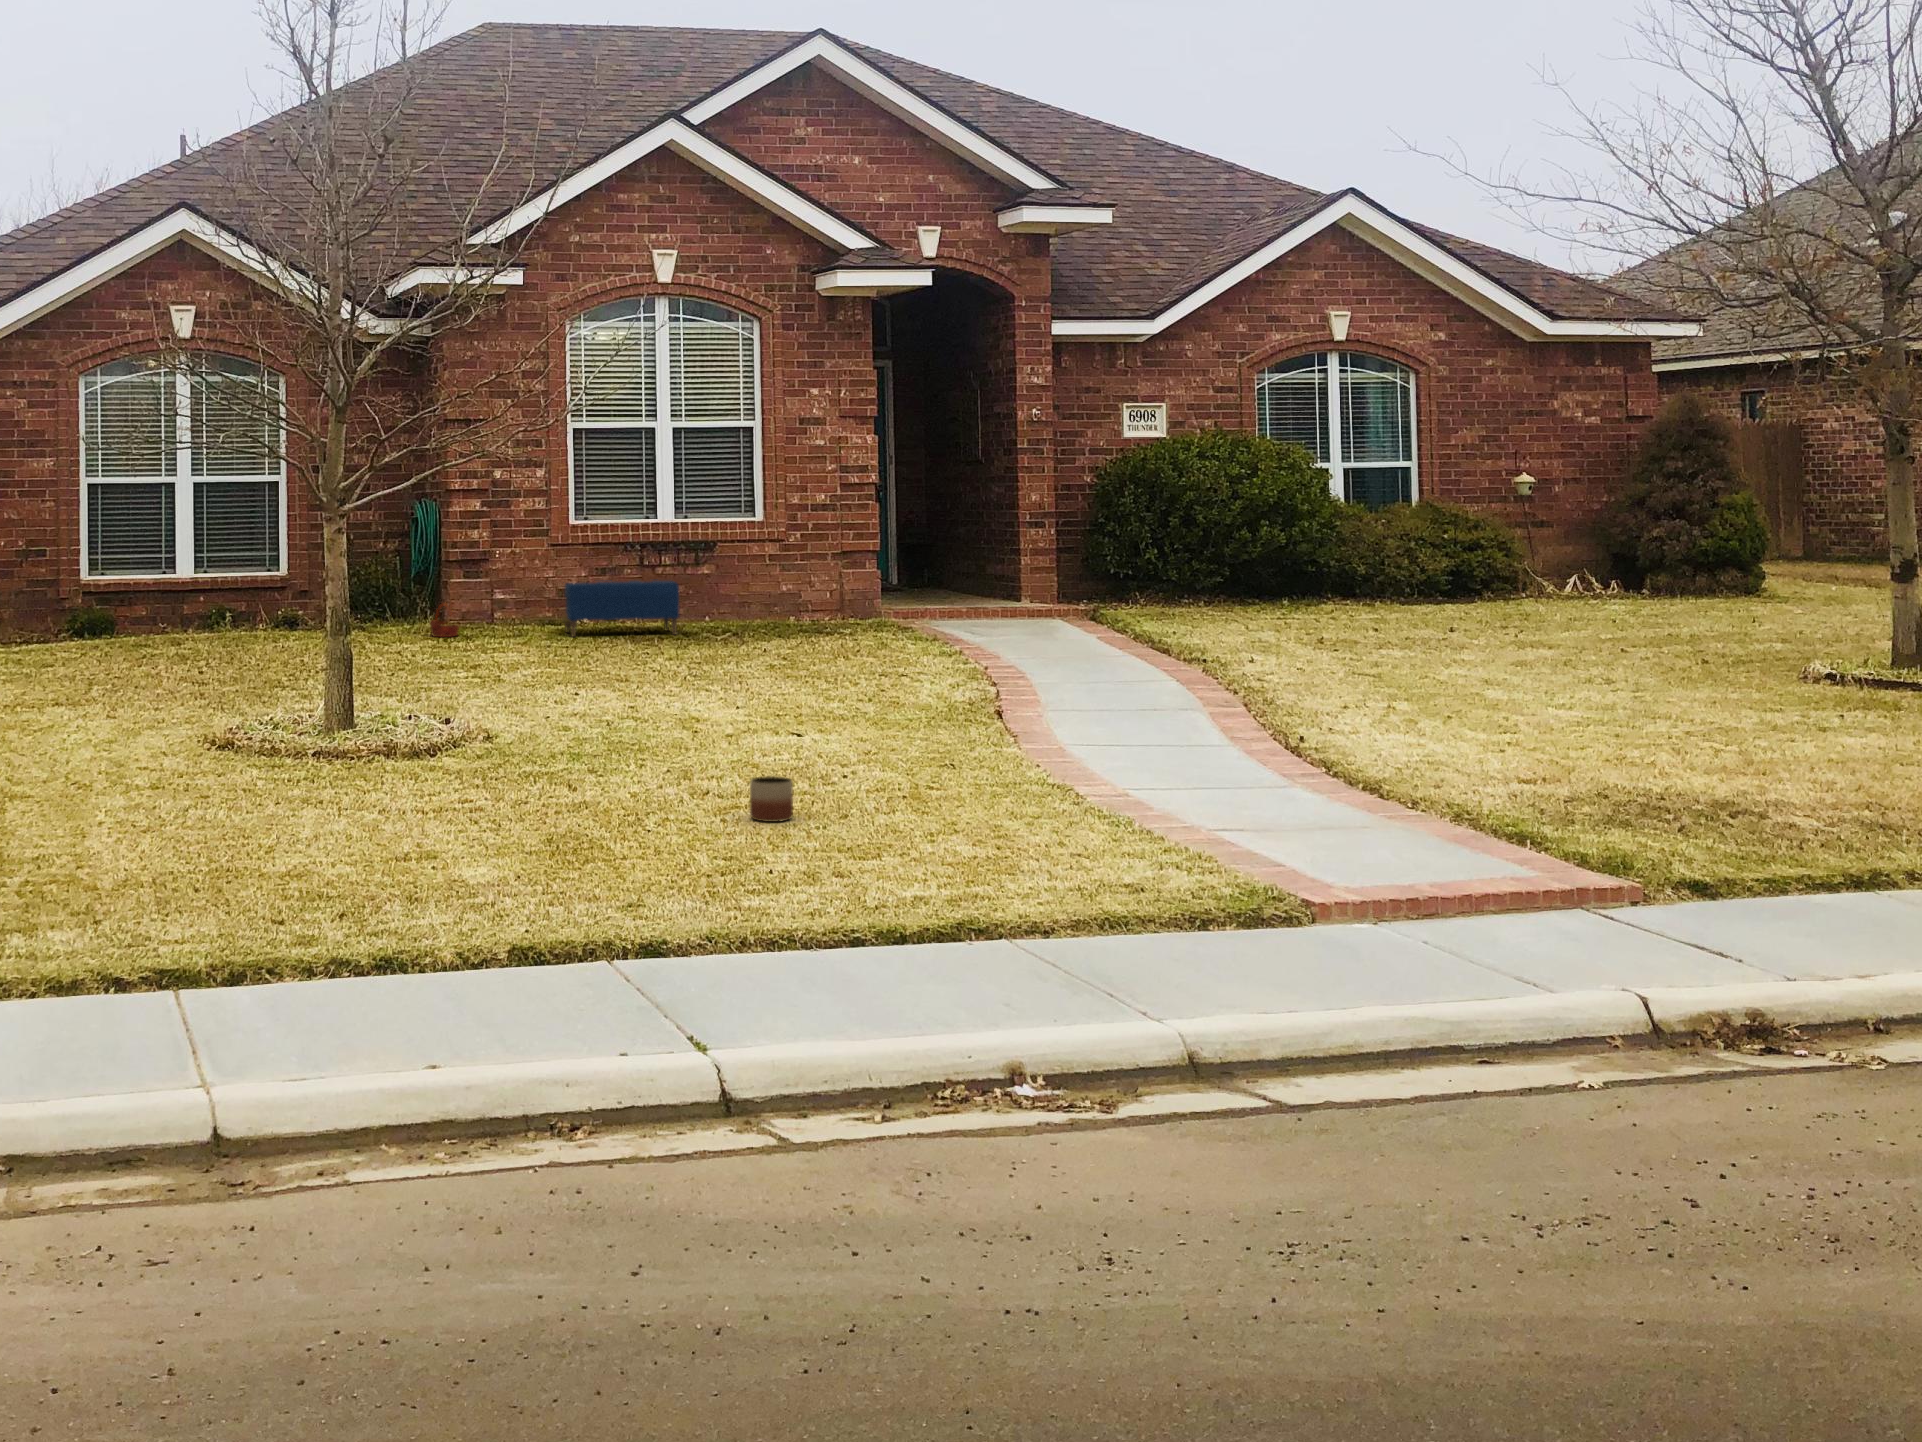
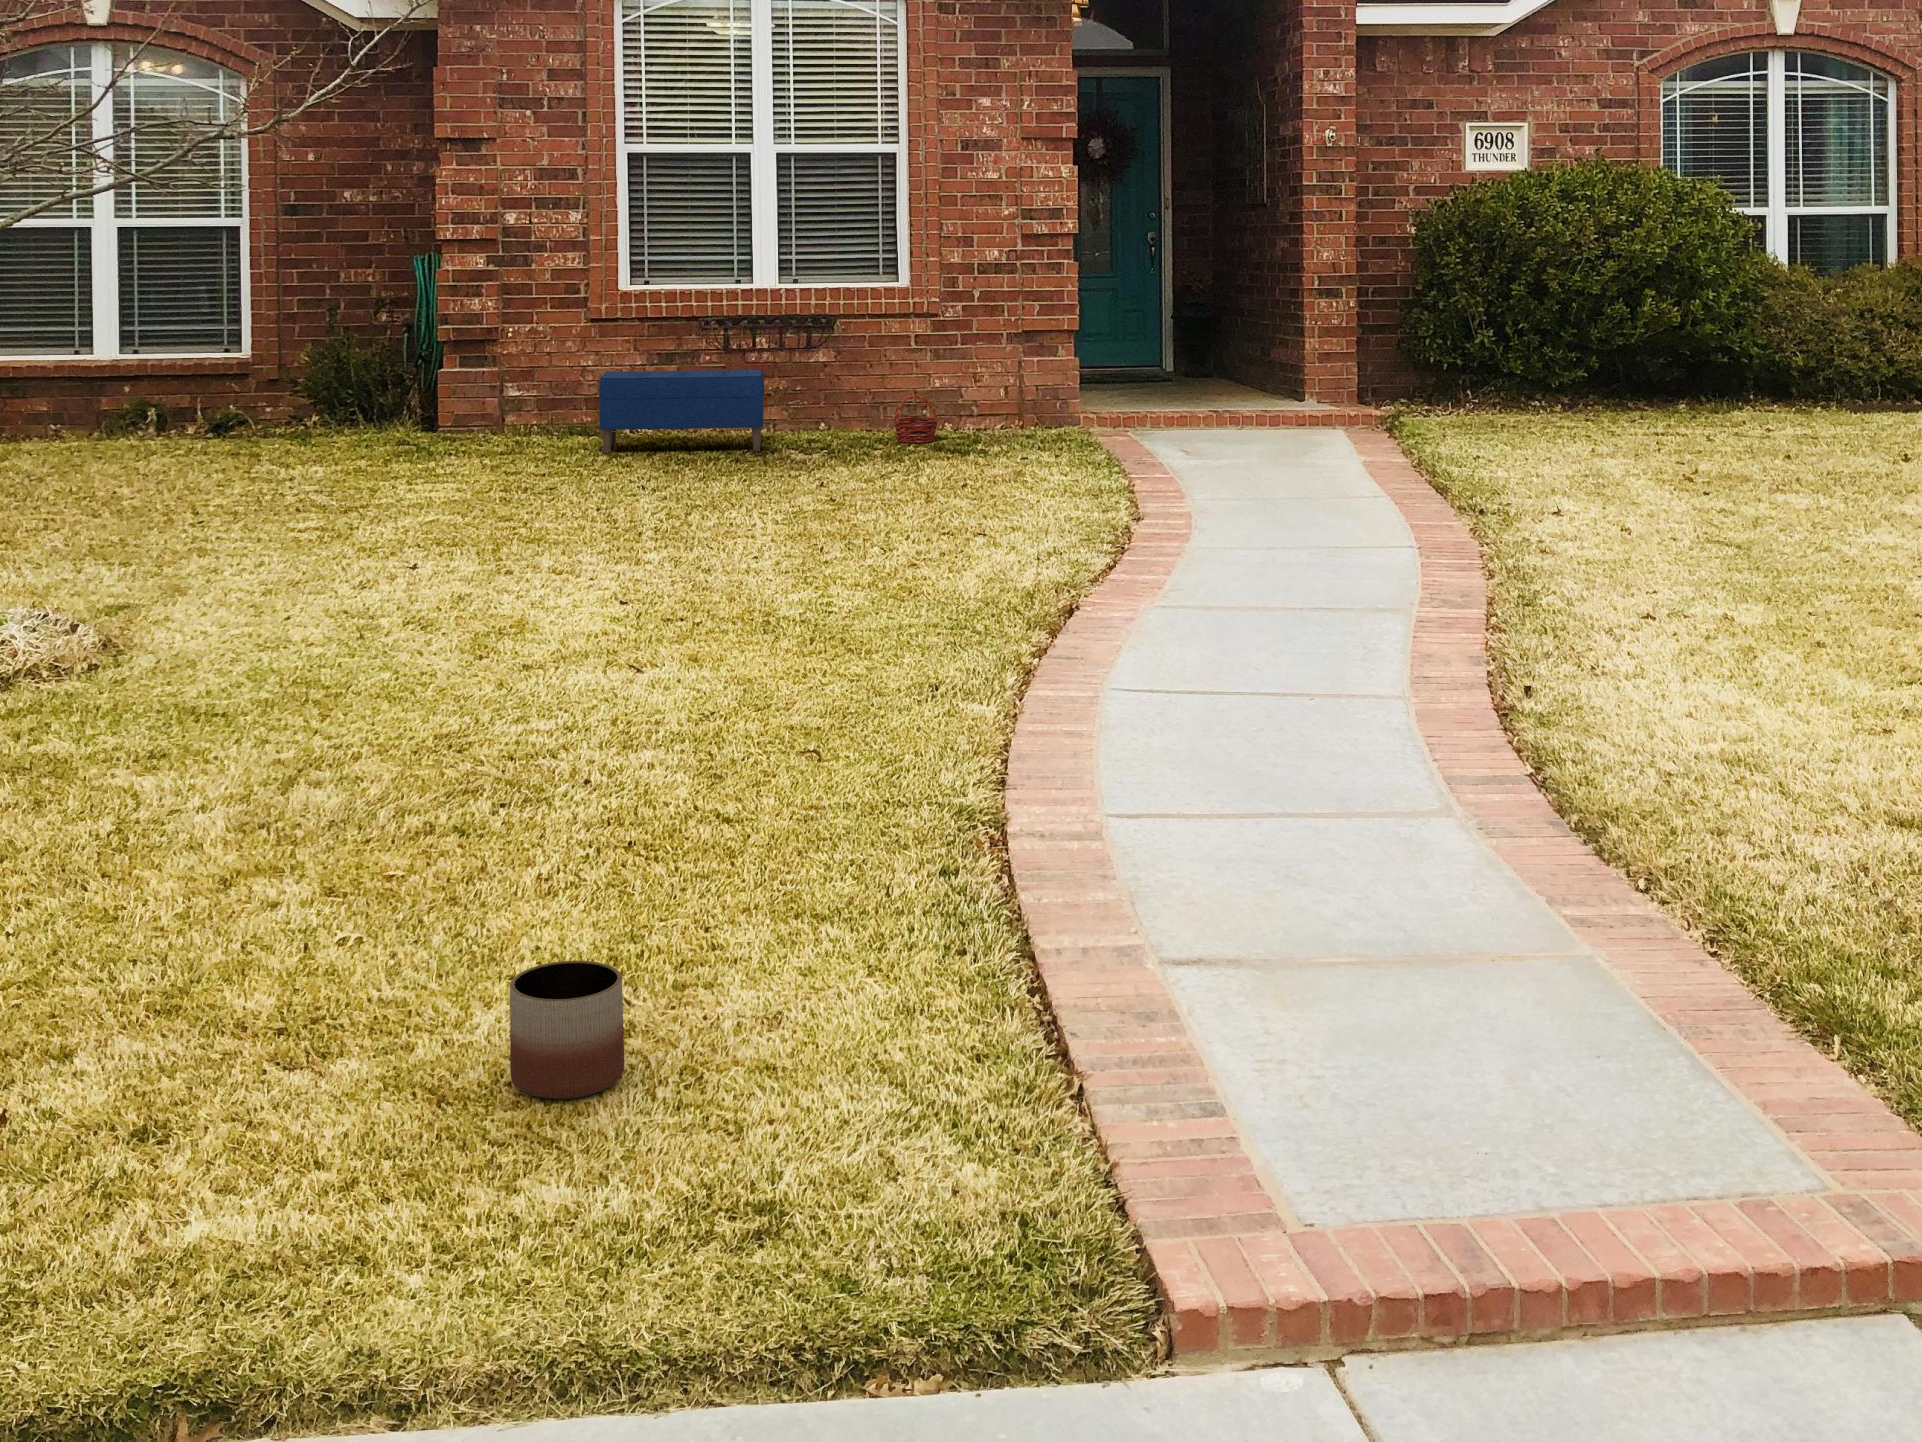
basket: present [430,603,460,637] -> present [893,394,938,443]
planter: present [750,776,793,822] -> present [510,960,624,1099]

